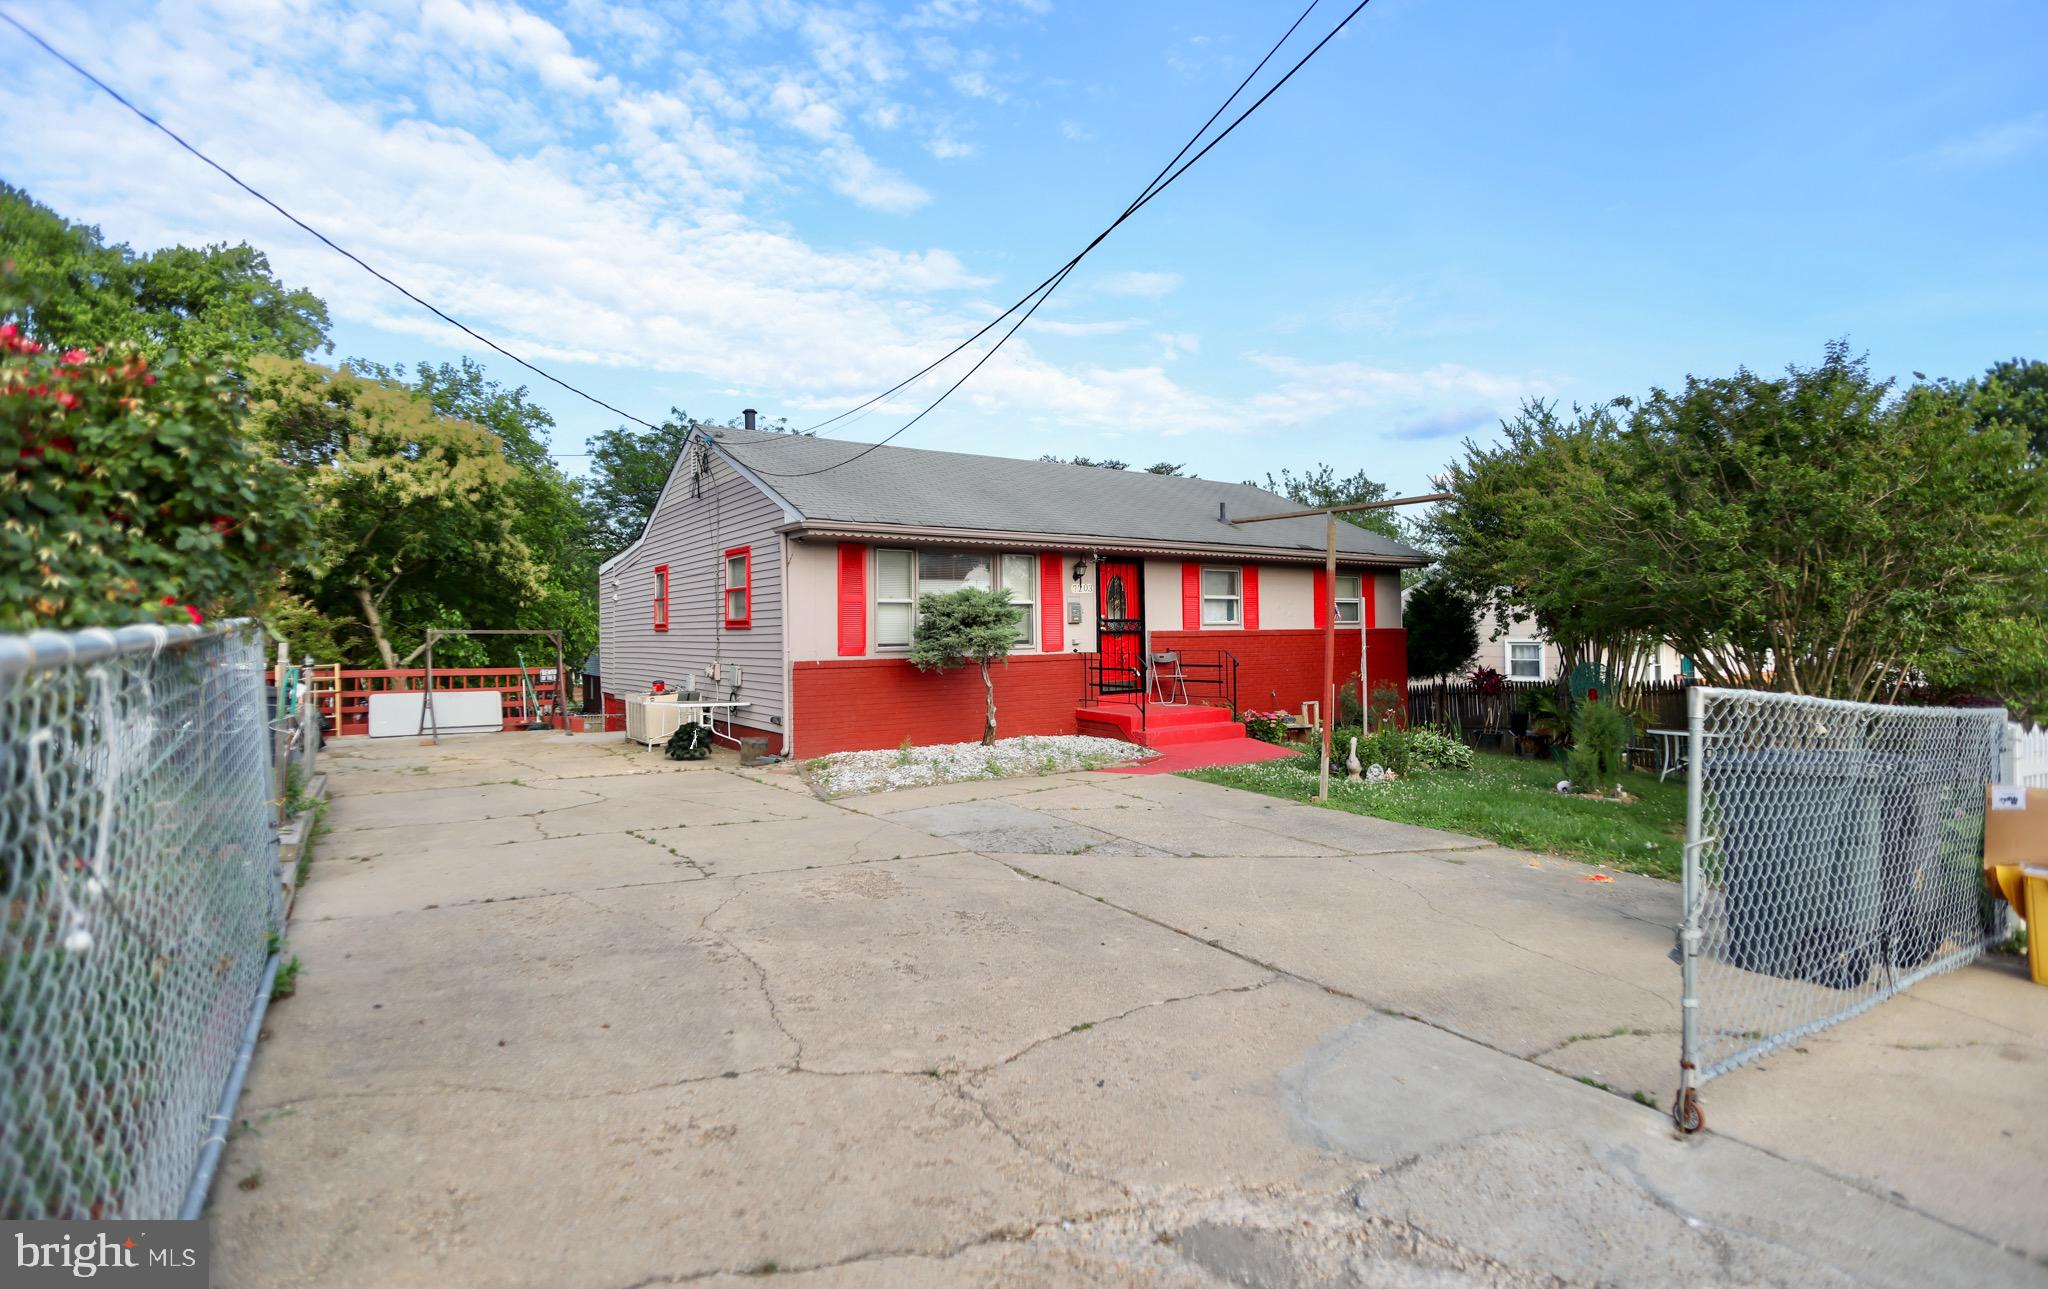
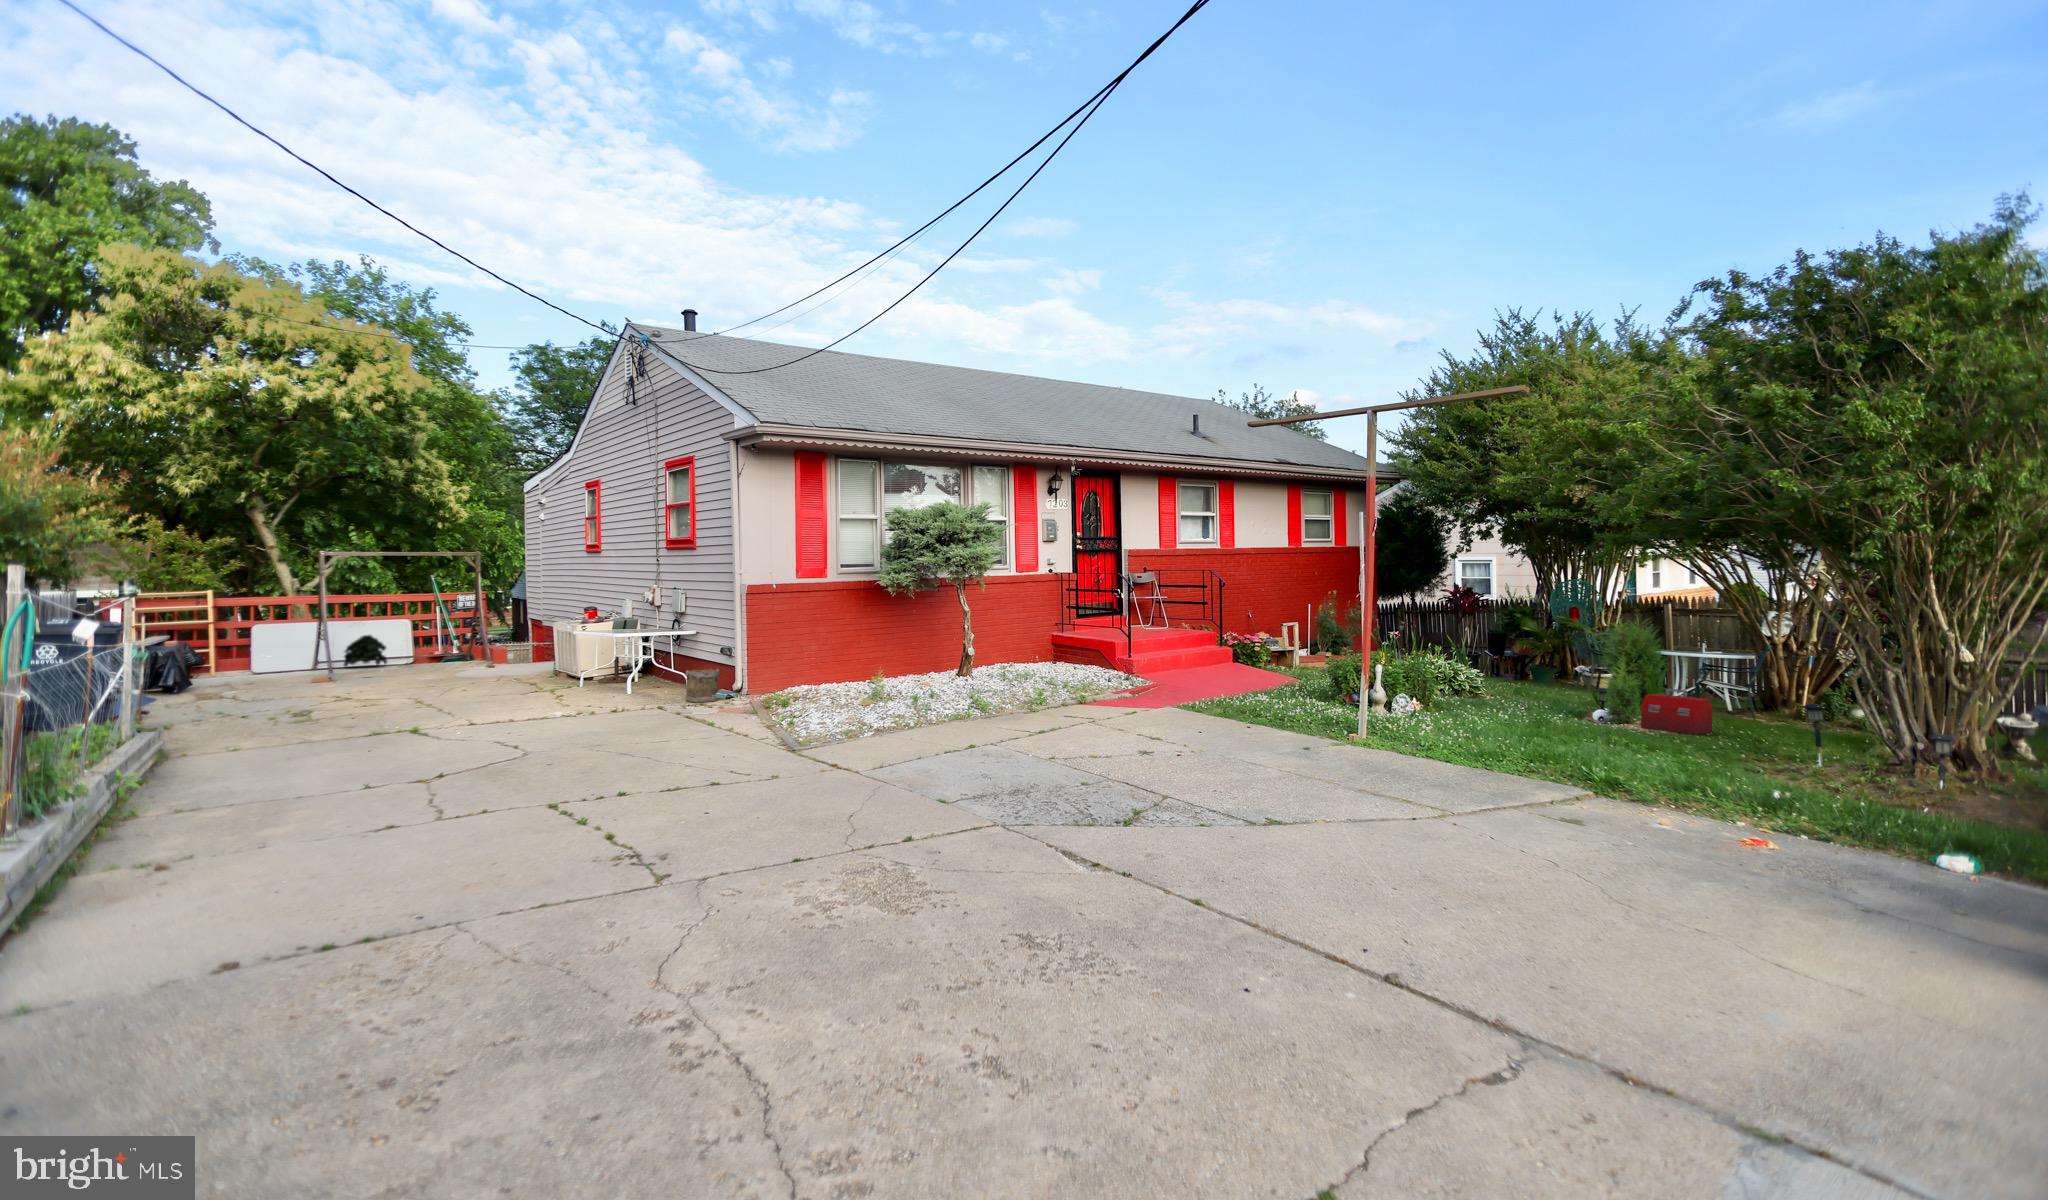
potted plant: present [665,721,712,759] -> present [343,635,387,667]
toolbox: none [1597,763,1660,805] -> present [1641,689,1713,735]

